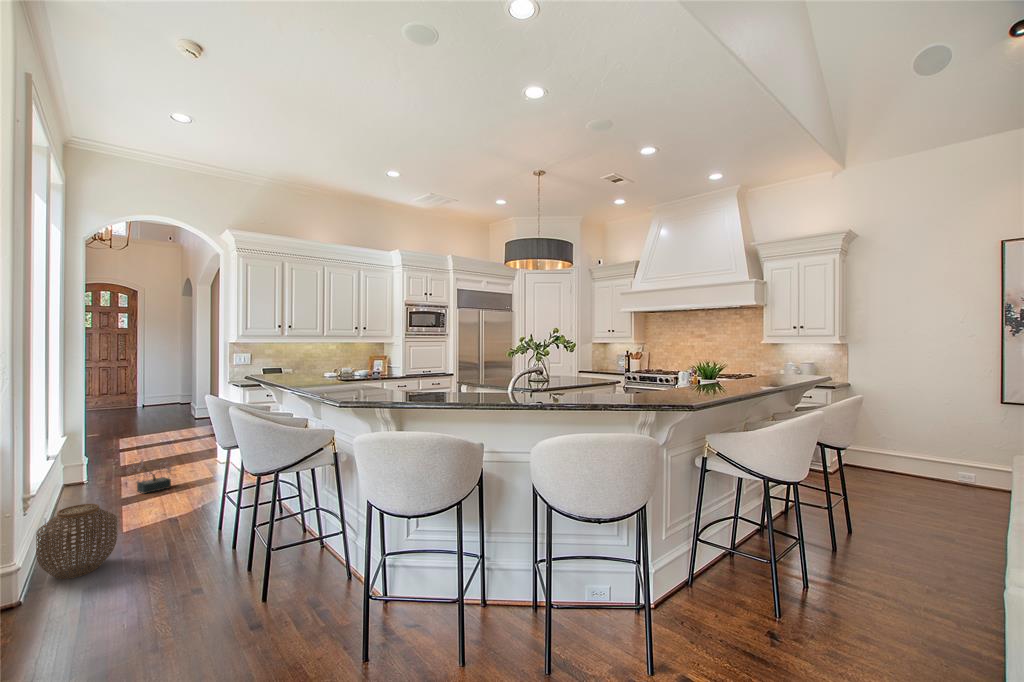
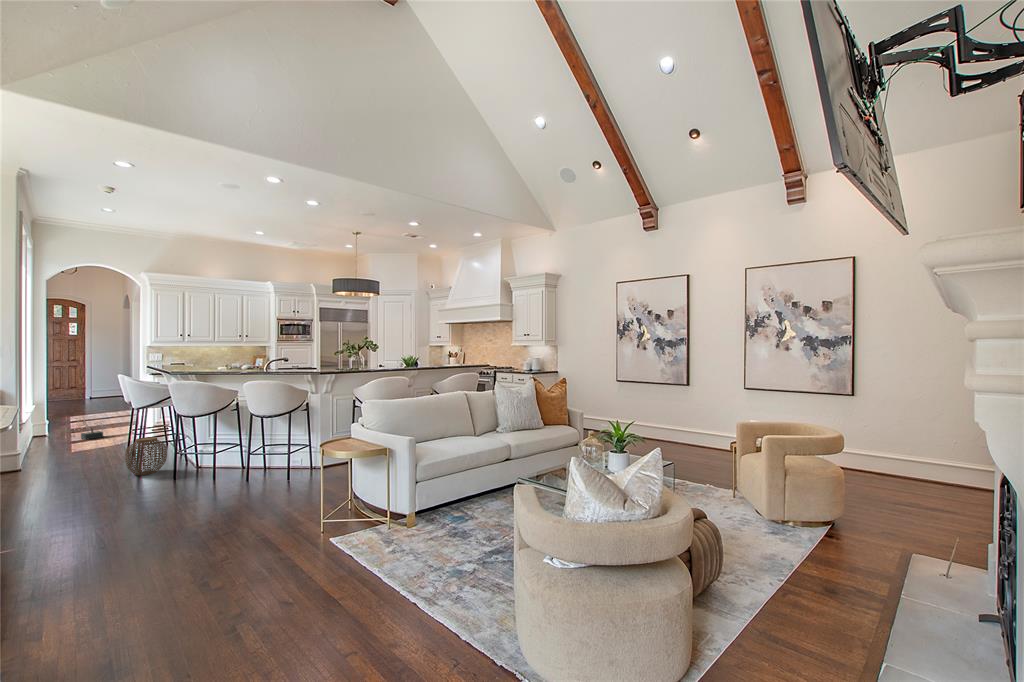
woven basket: present [36,504,117,579] -> present [125,437,167,475]

